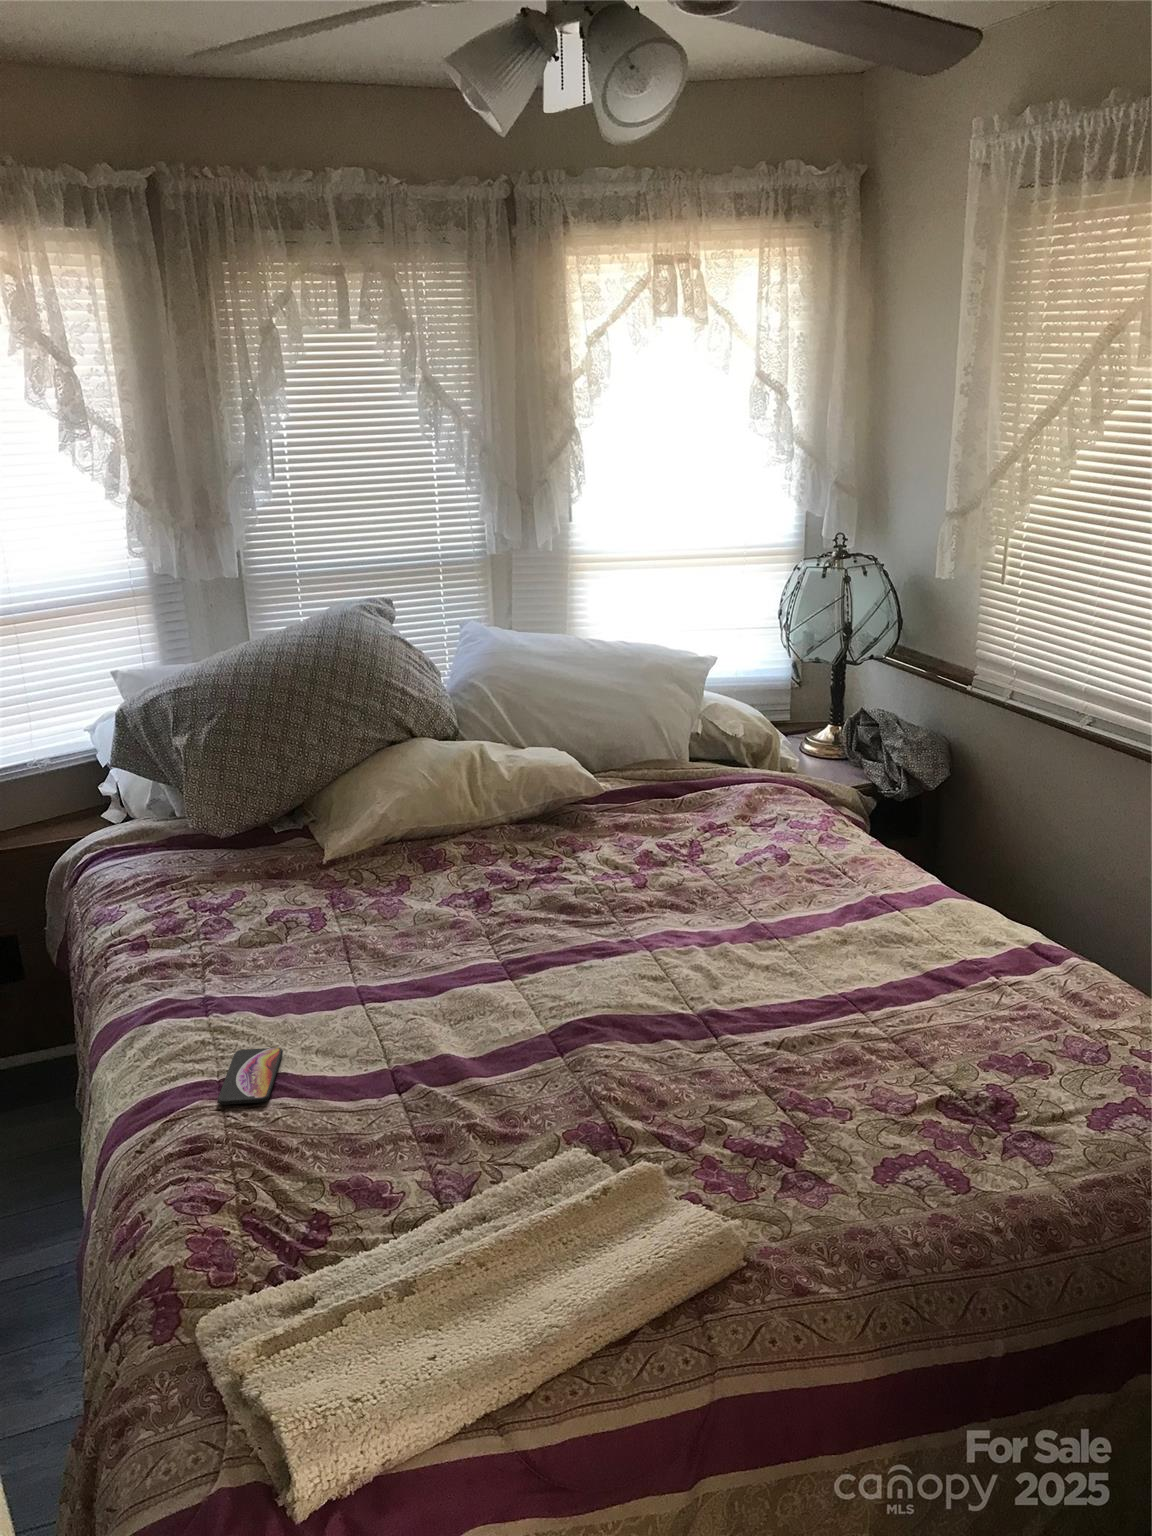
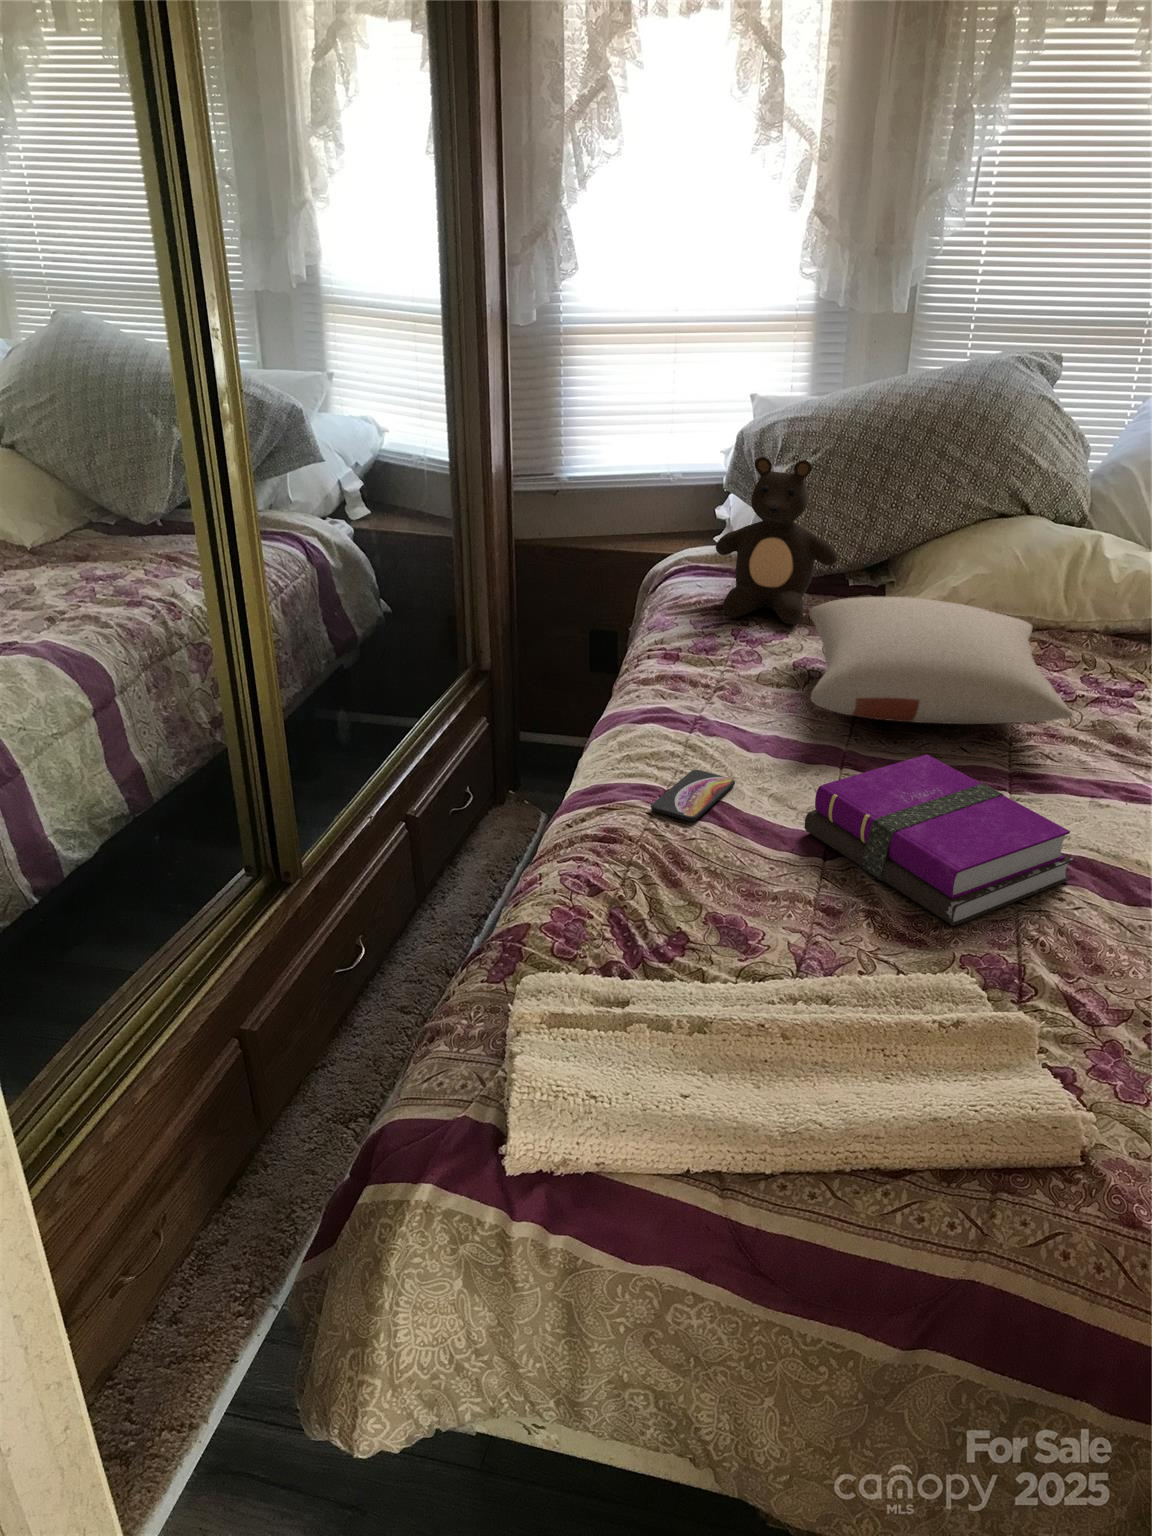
teddy bear: none [140,729,264,892] -> present [716,457,837,624]
pillow: none [267,829,538,955] -> present [810,597,1073,724]
notebook: none [371,970,602,1112] -> present [805,754,1074,926]

